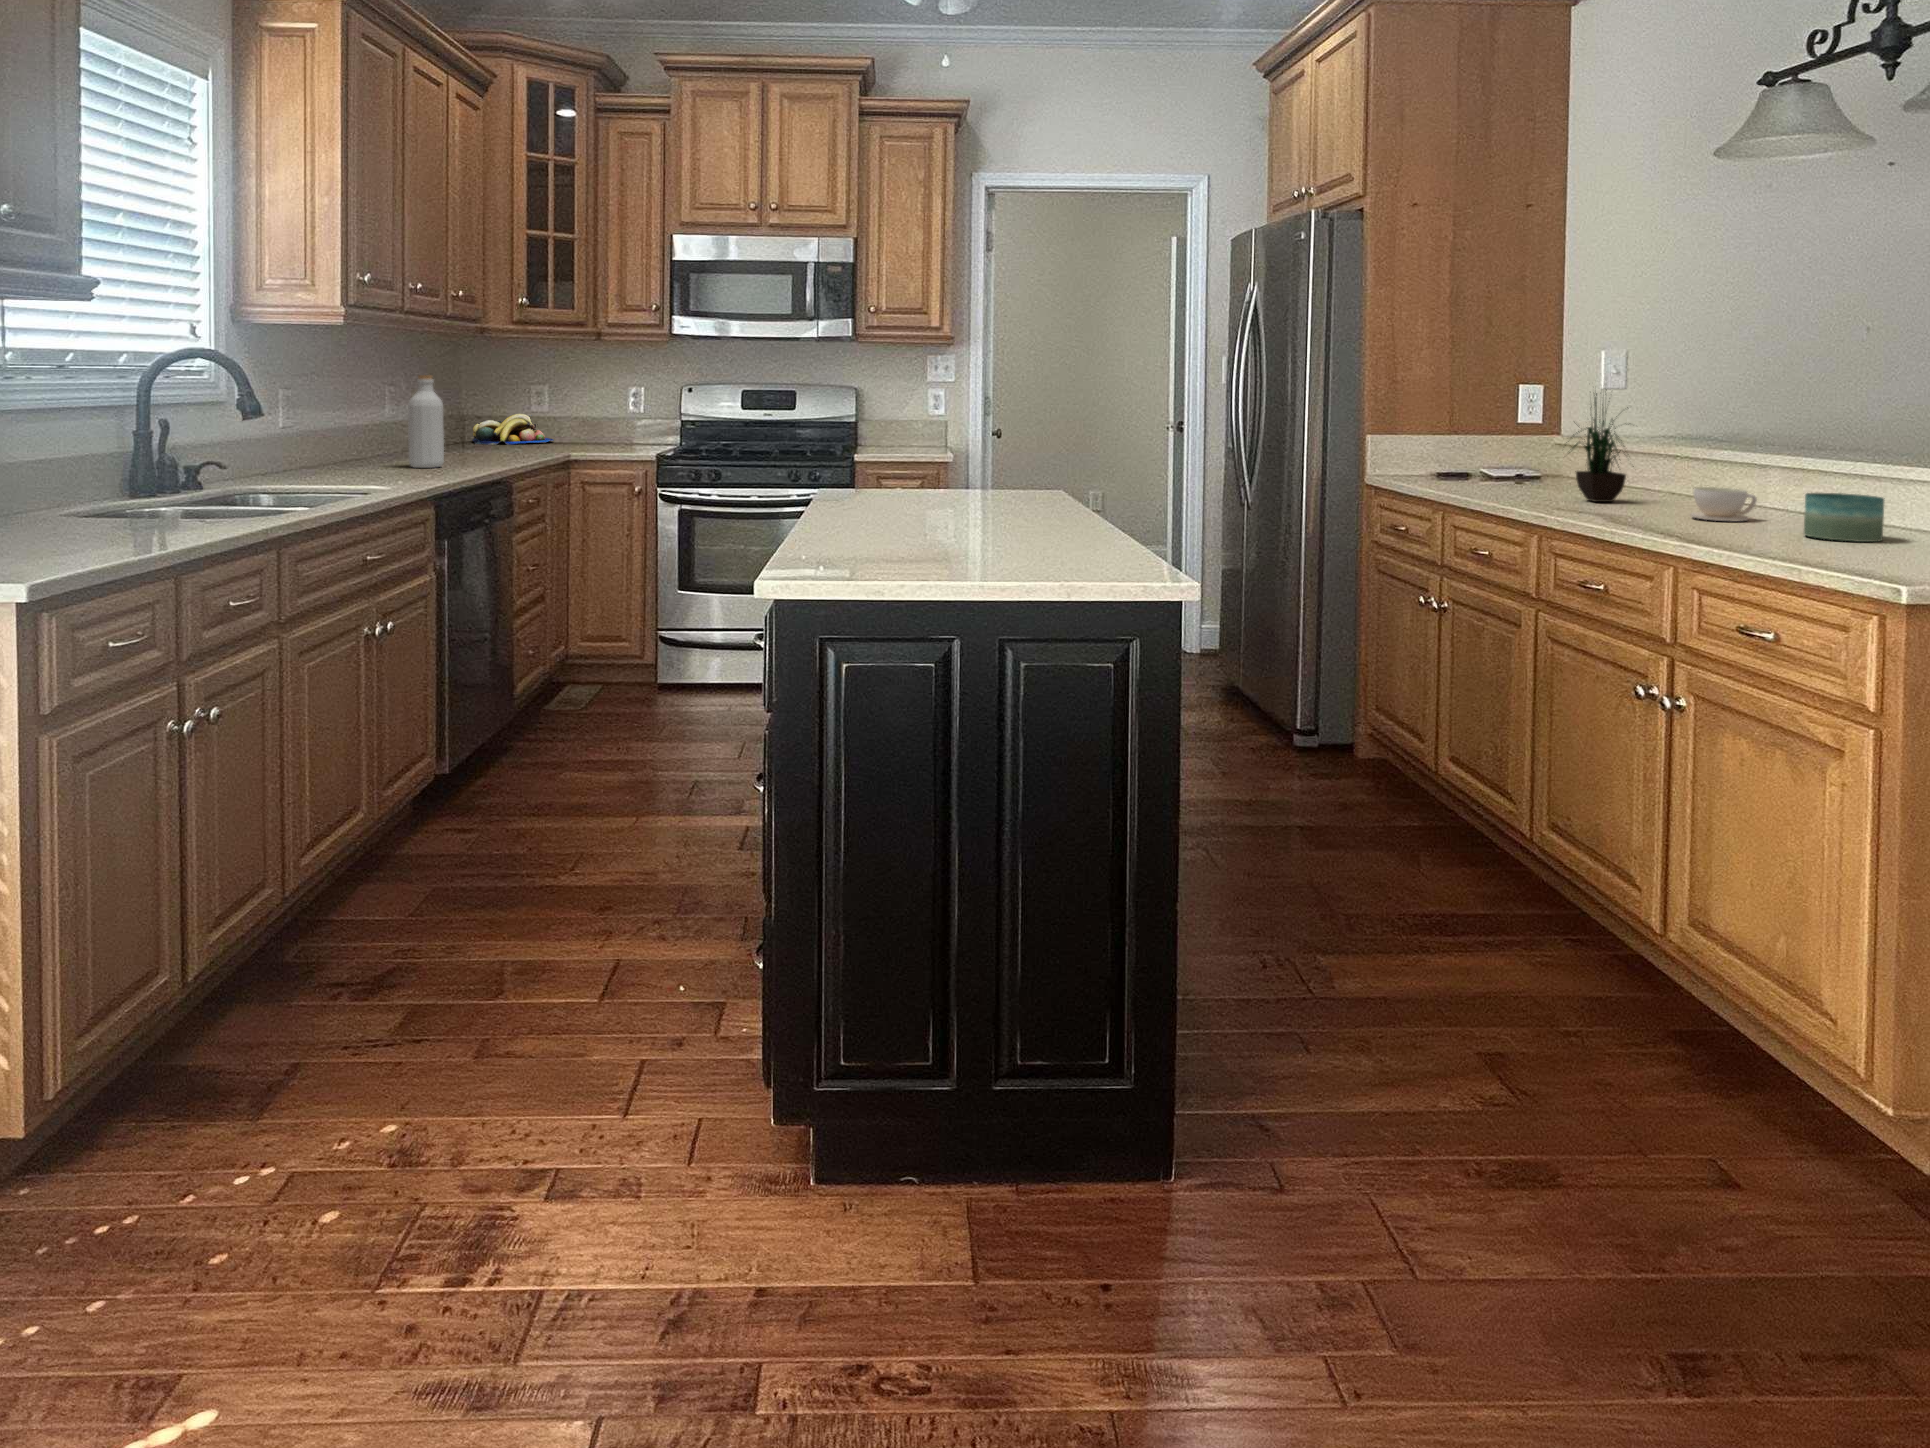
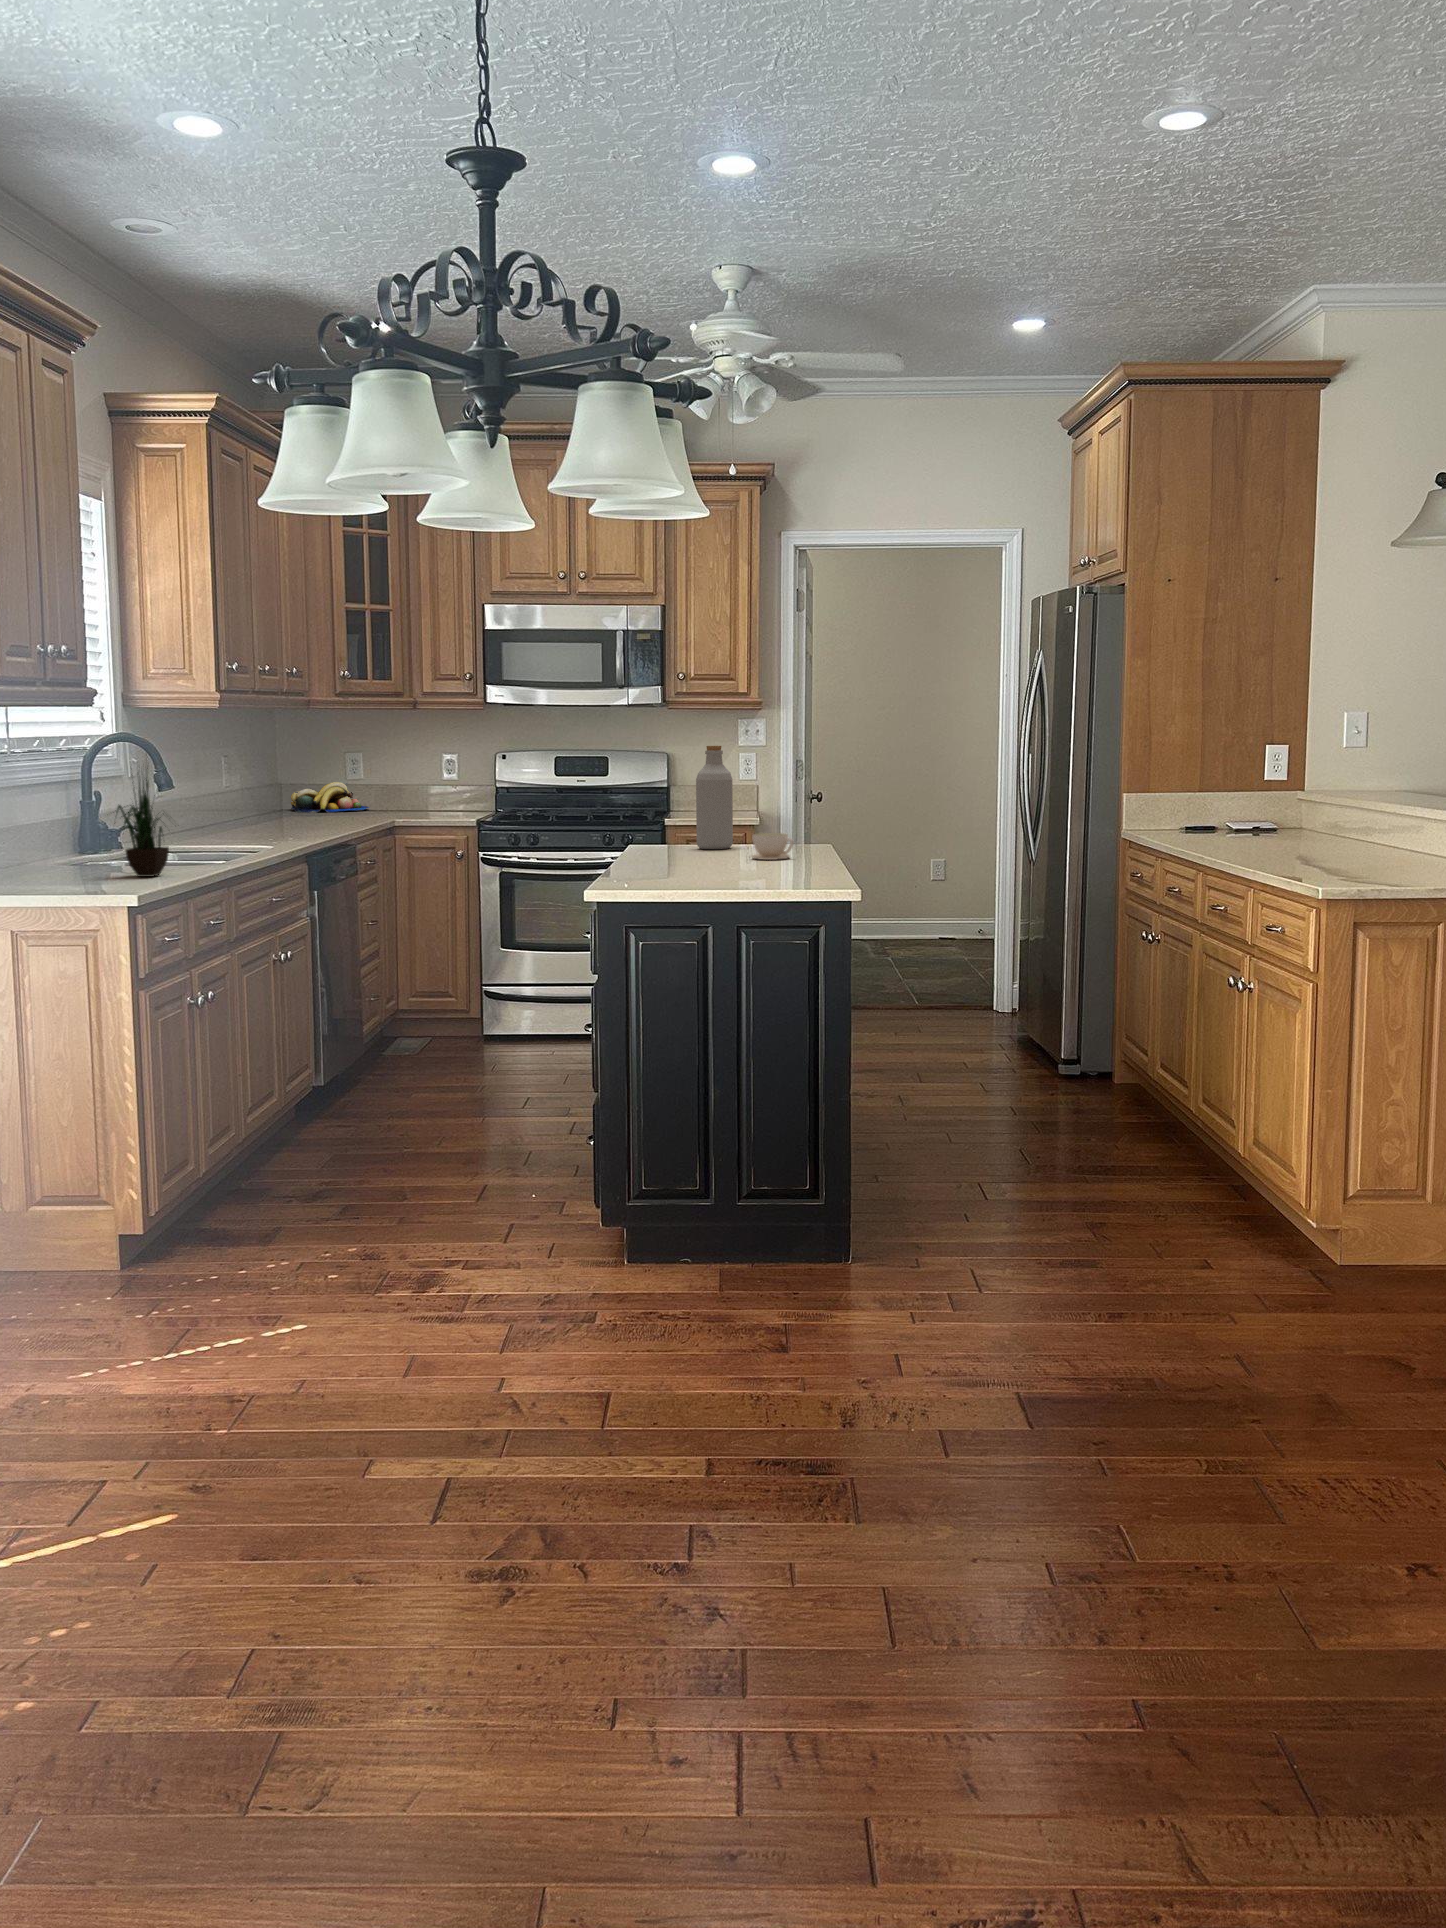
bottle: present [408,375,444,468] -> present [696,746,733,849]
potted plant: present [1570,393,1628,502] -> present [115,768,169,877]
coffee cup: present [1690,487,1757,521] -> present [752,833,794,860]
candle: present [1804,493,1885,542] -> none [1350,832,1400,866]

